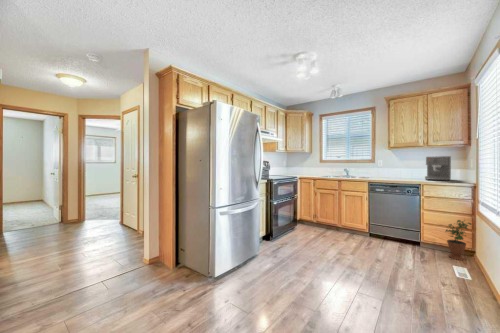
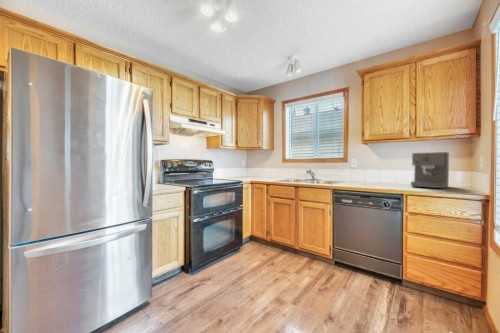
potted plant: present [446,220,471,260] -> none [439,252,482,320]

